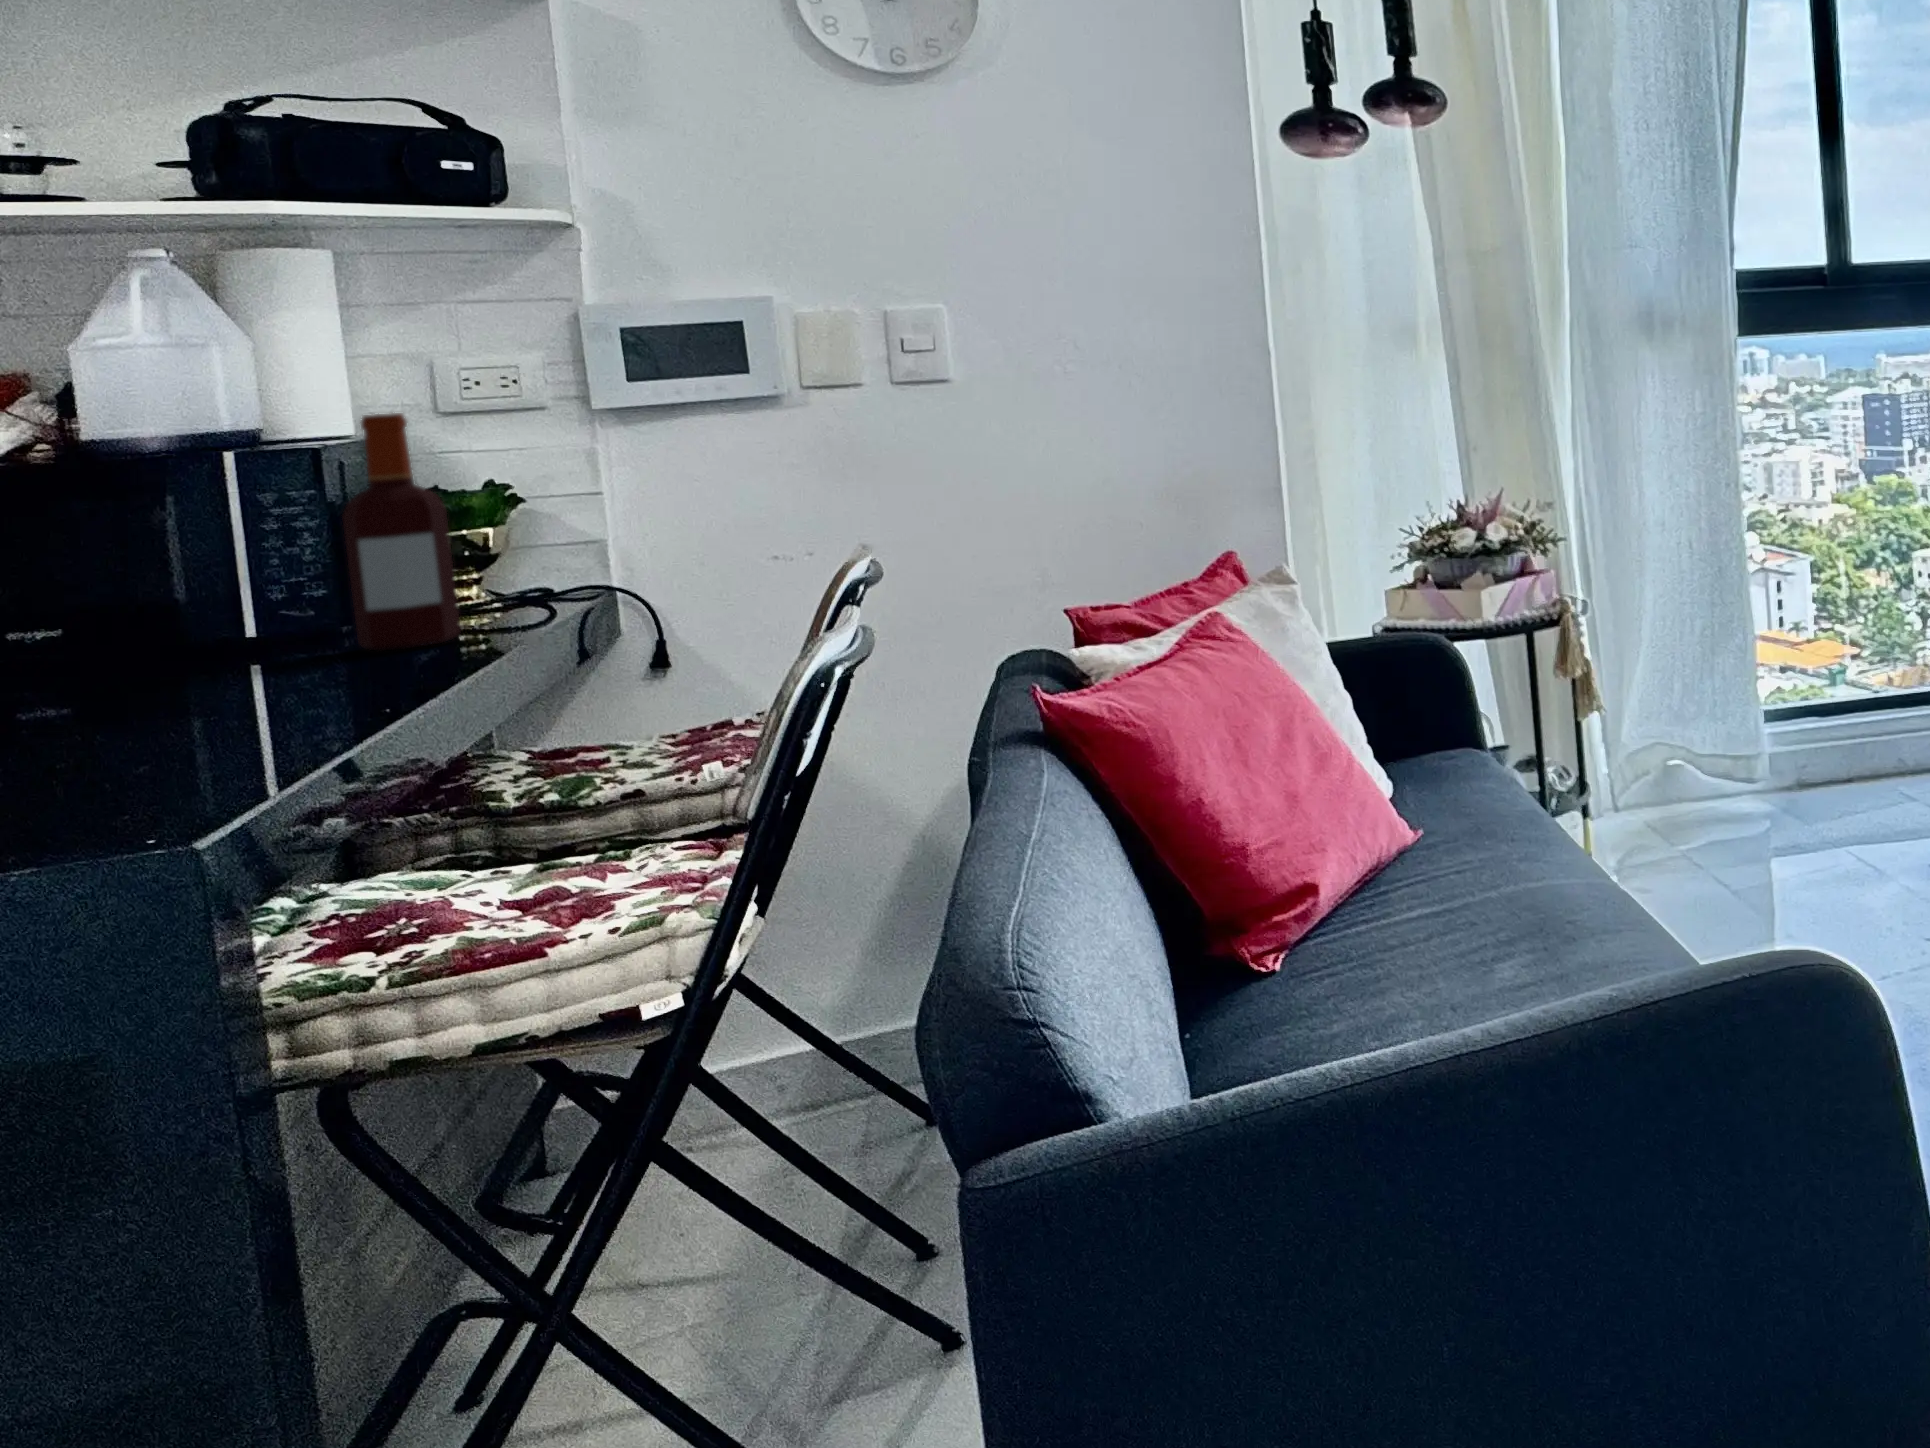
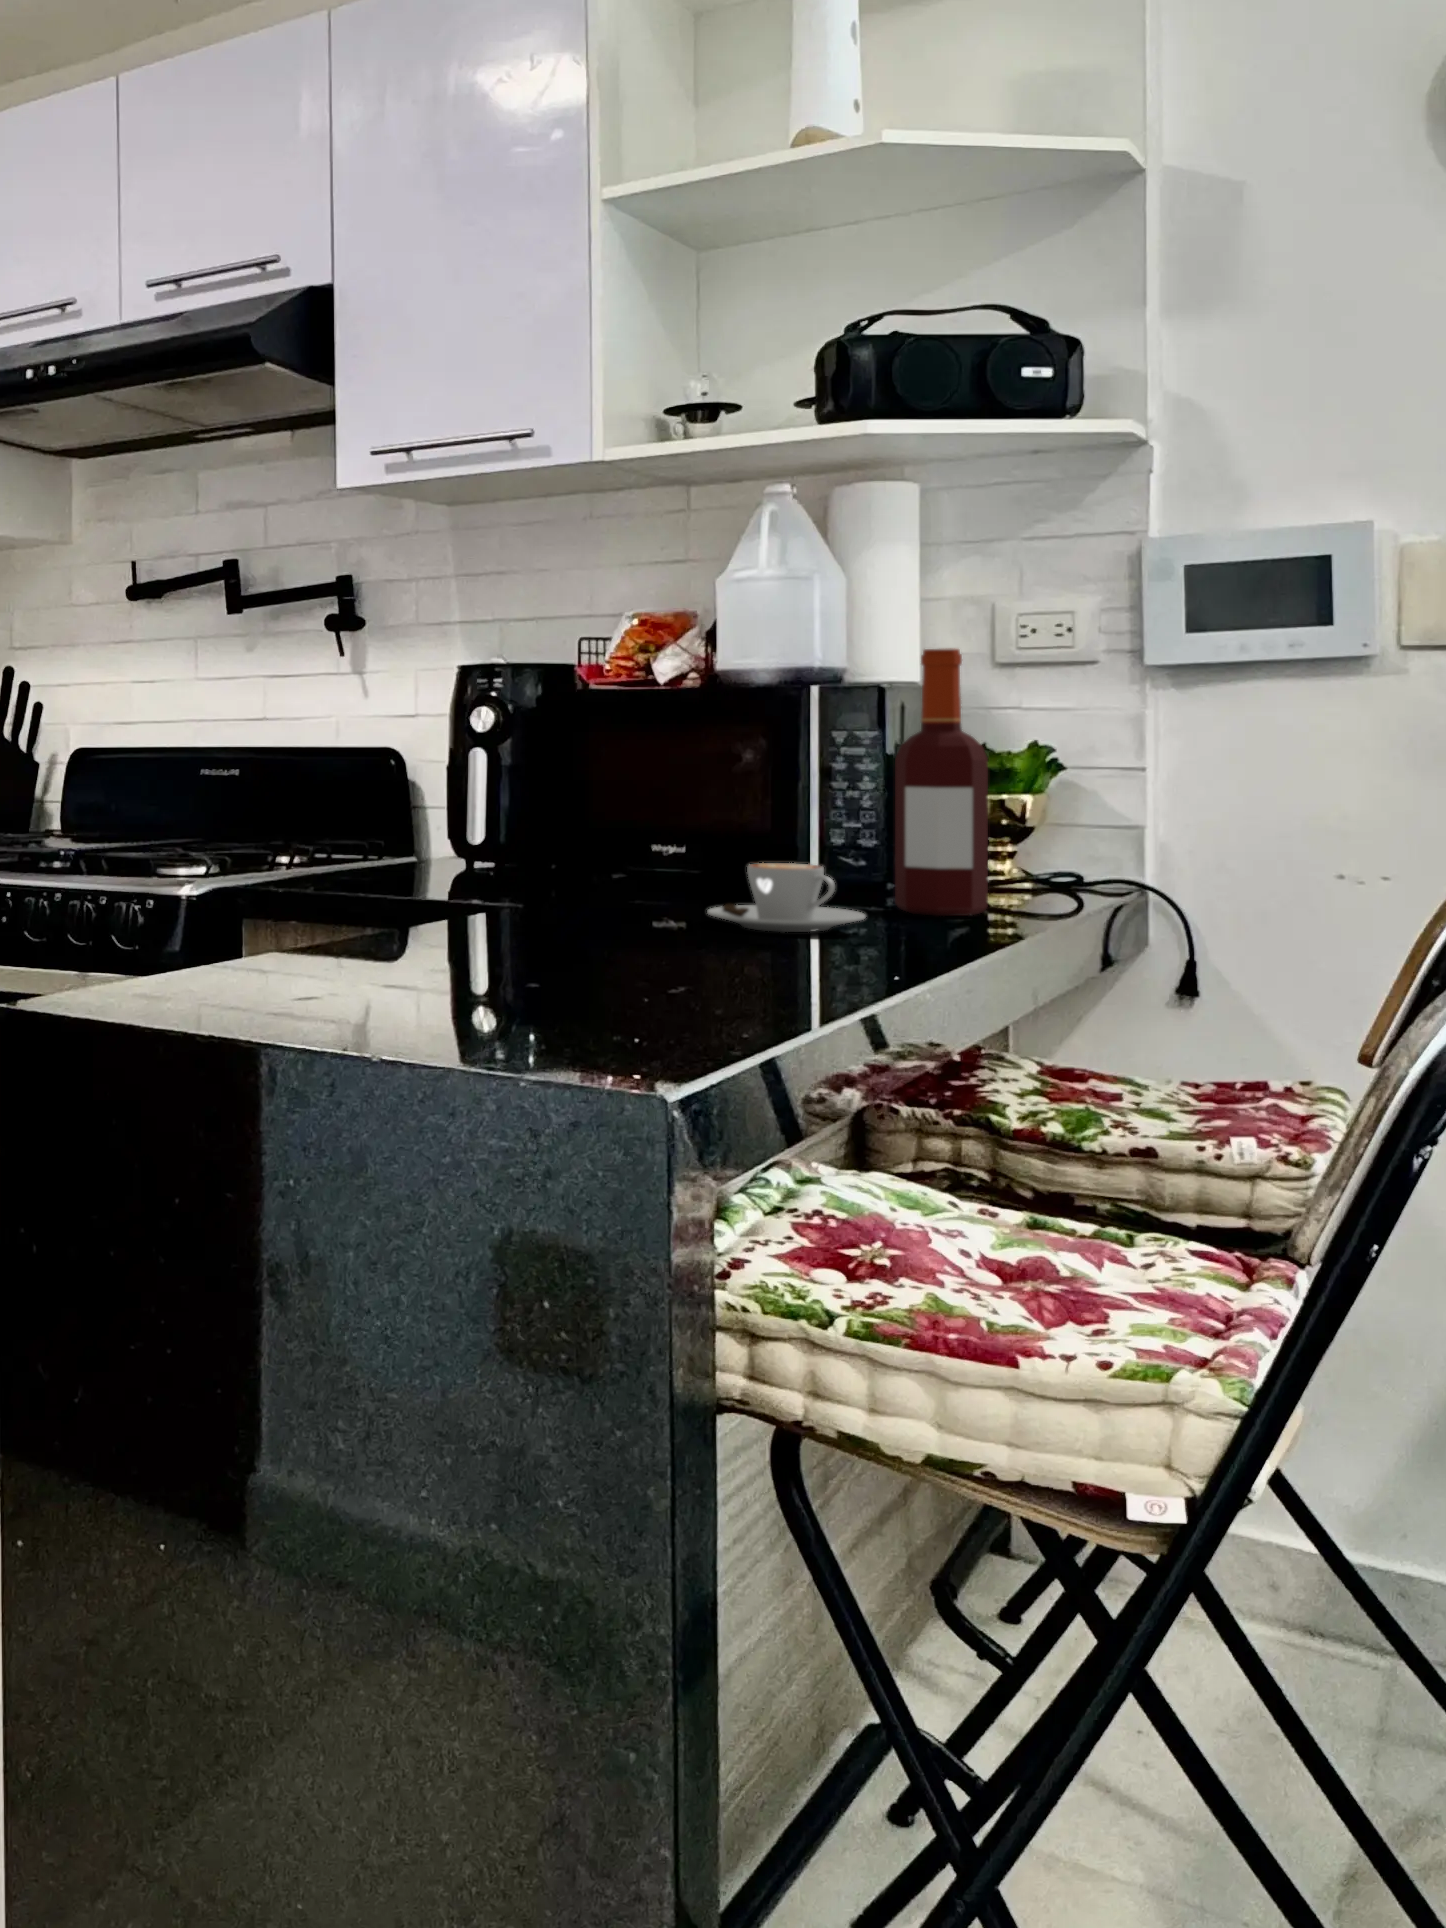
coffee cup: none [139,627,336,698] -> present [707,863,865,932]

